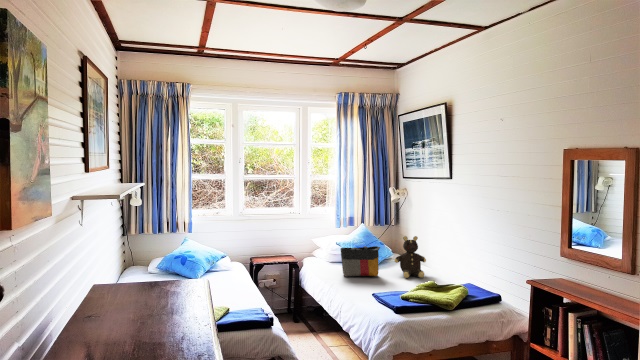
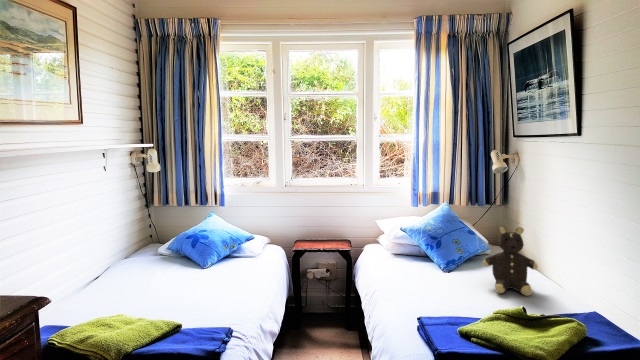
tote bag: present [341,246,380,277] -> none [396,238,457,286]

